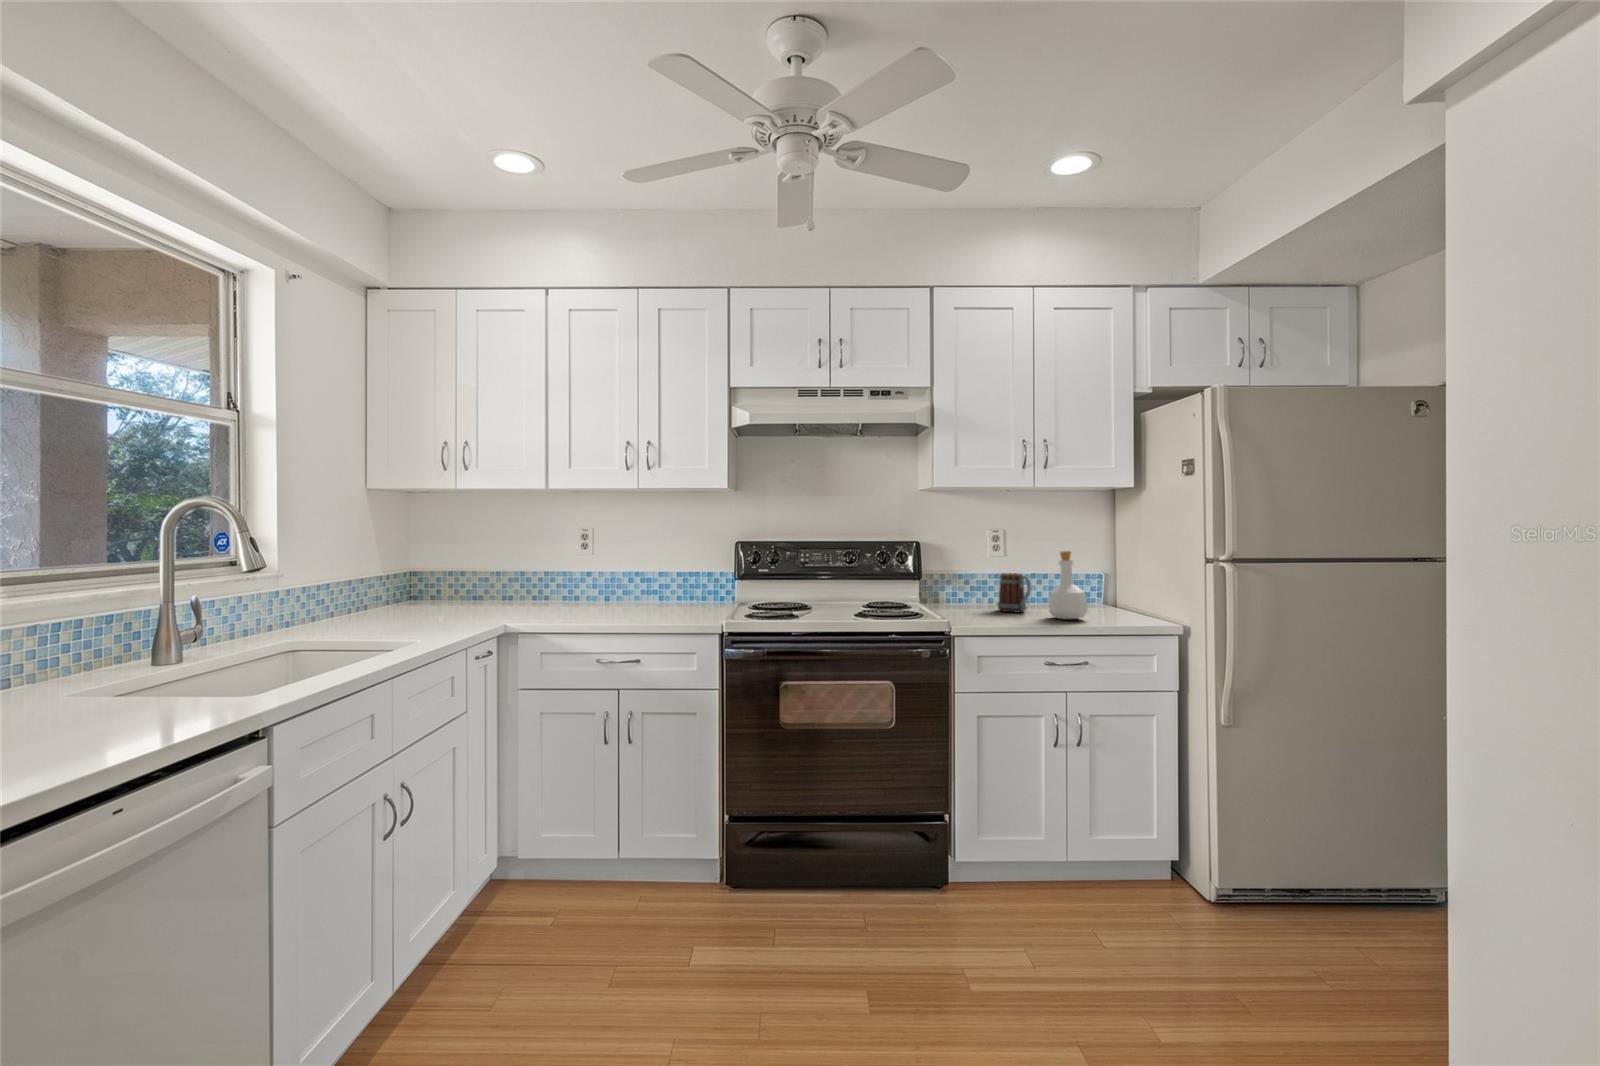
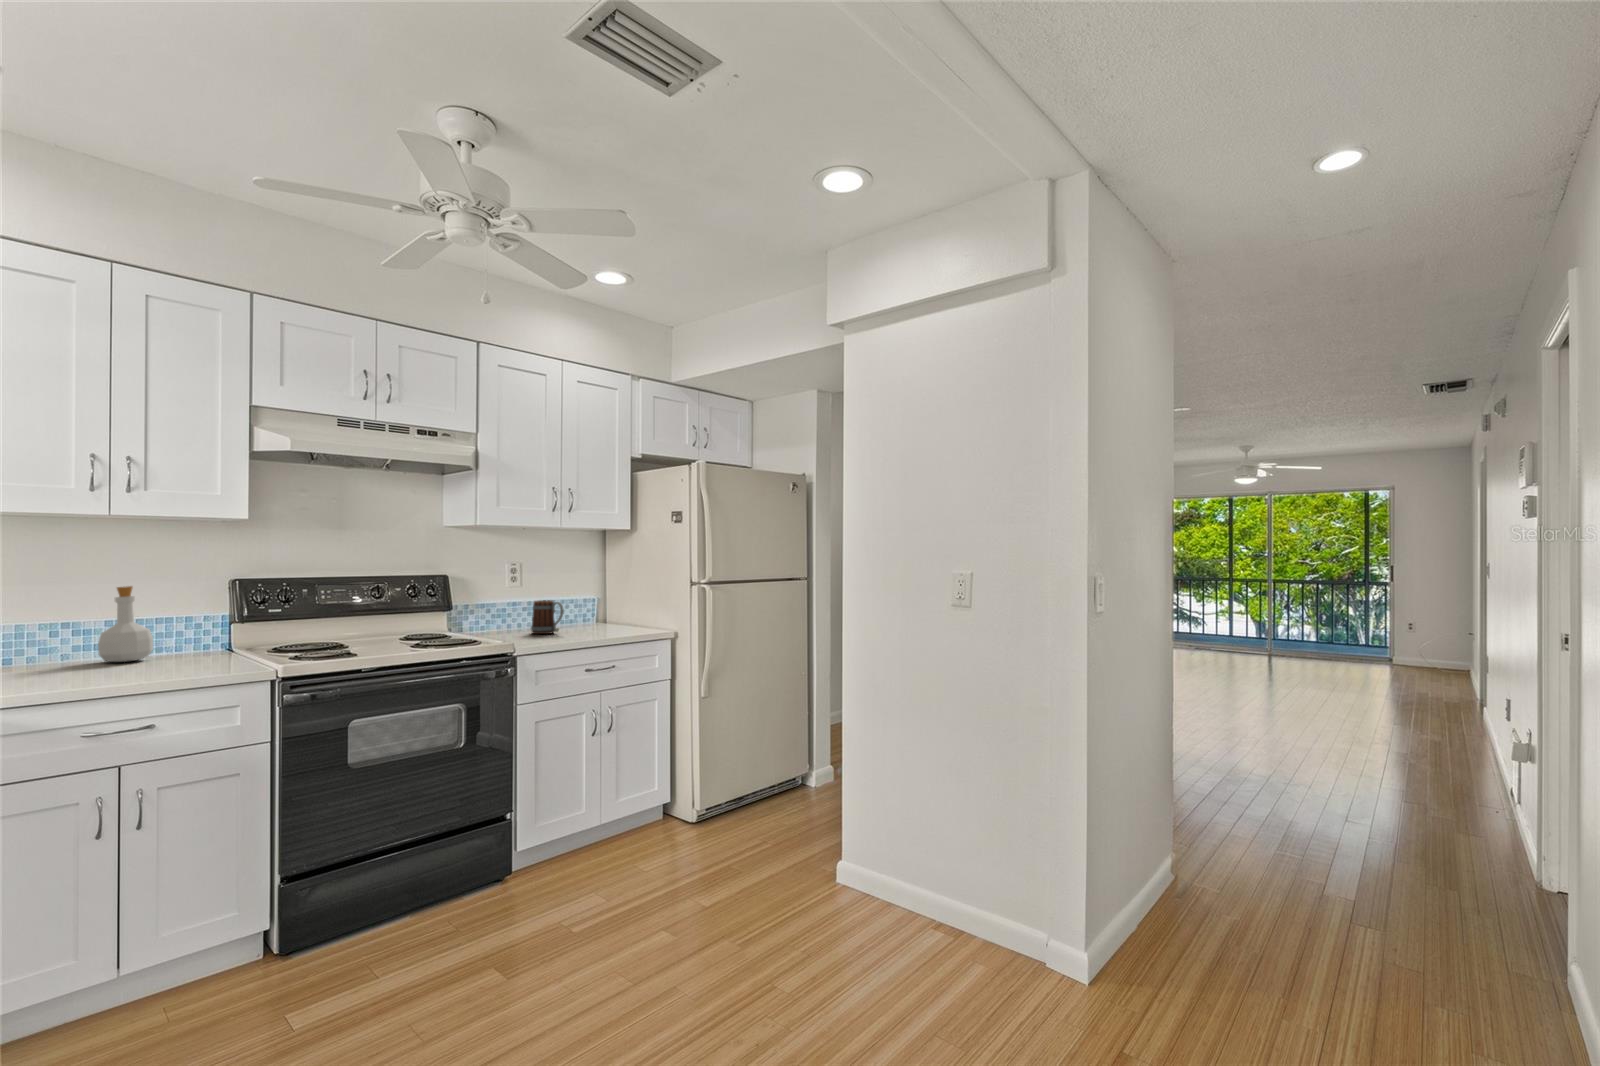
bottle: present [1048,551,1088,619] -> present [98,586,153,662]

